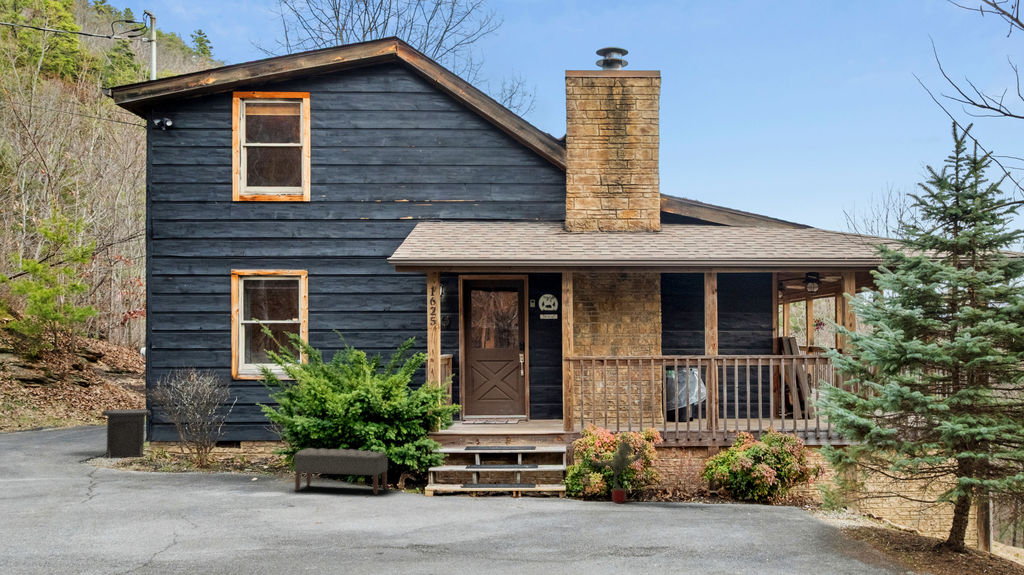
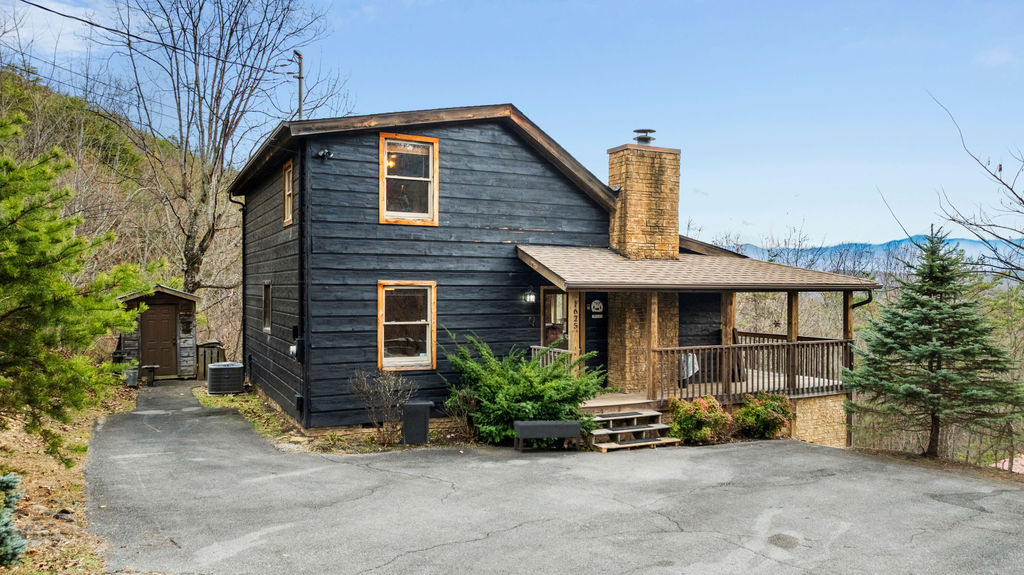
trash can: present [102,409,151,458] -> present [399,401,434,444]
potted tree: present [592,435,647,503] -> none [711,400,744,446]

